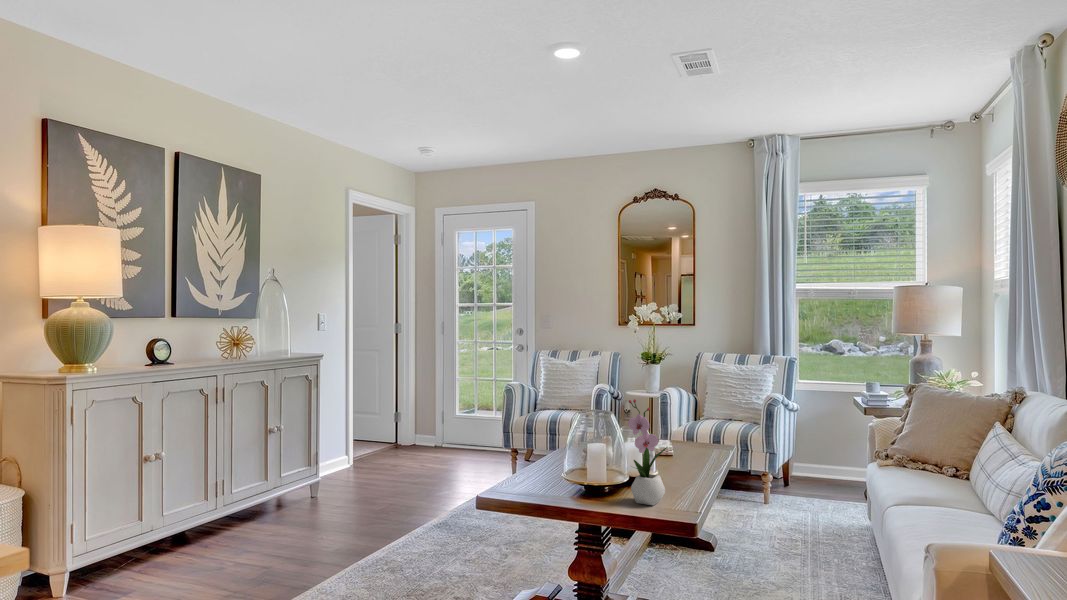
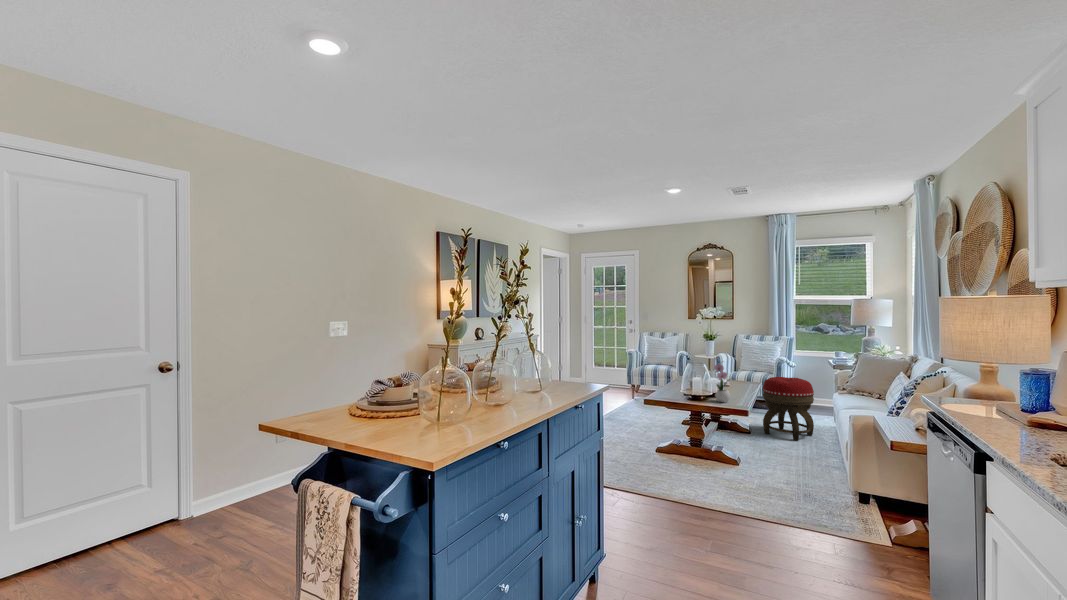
footstool: none [740,433,834,564] -> present [763,377,814,441]

